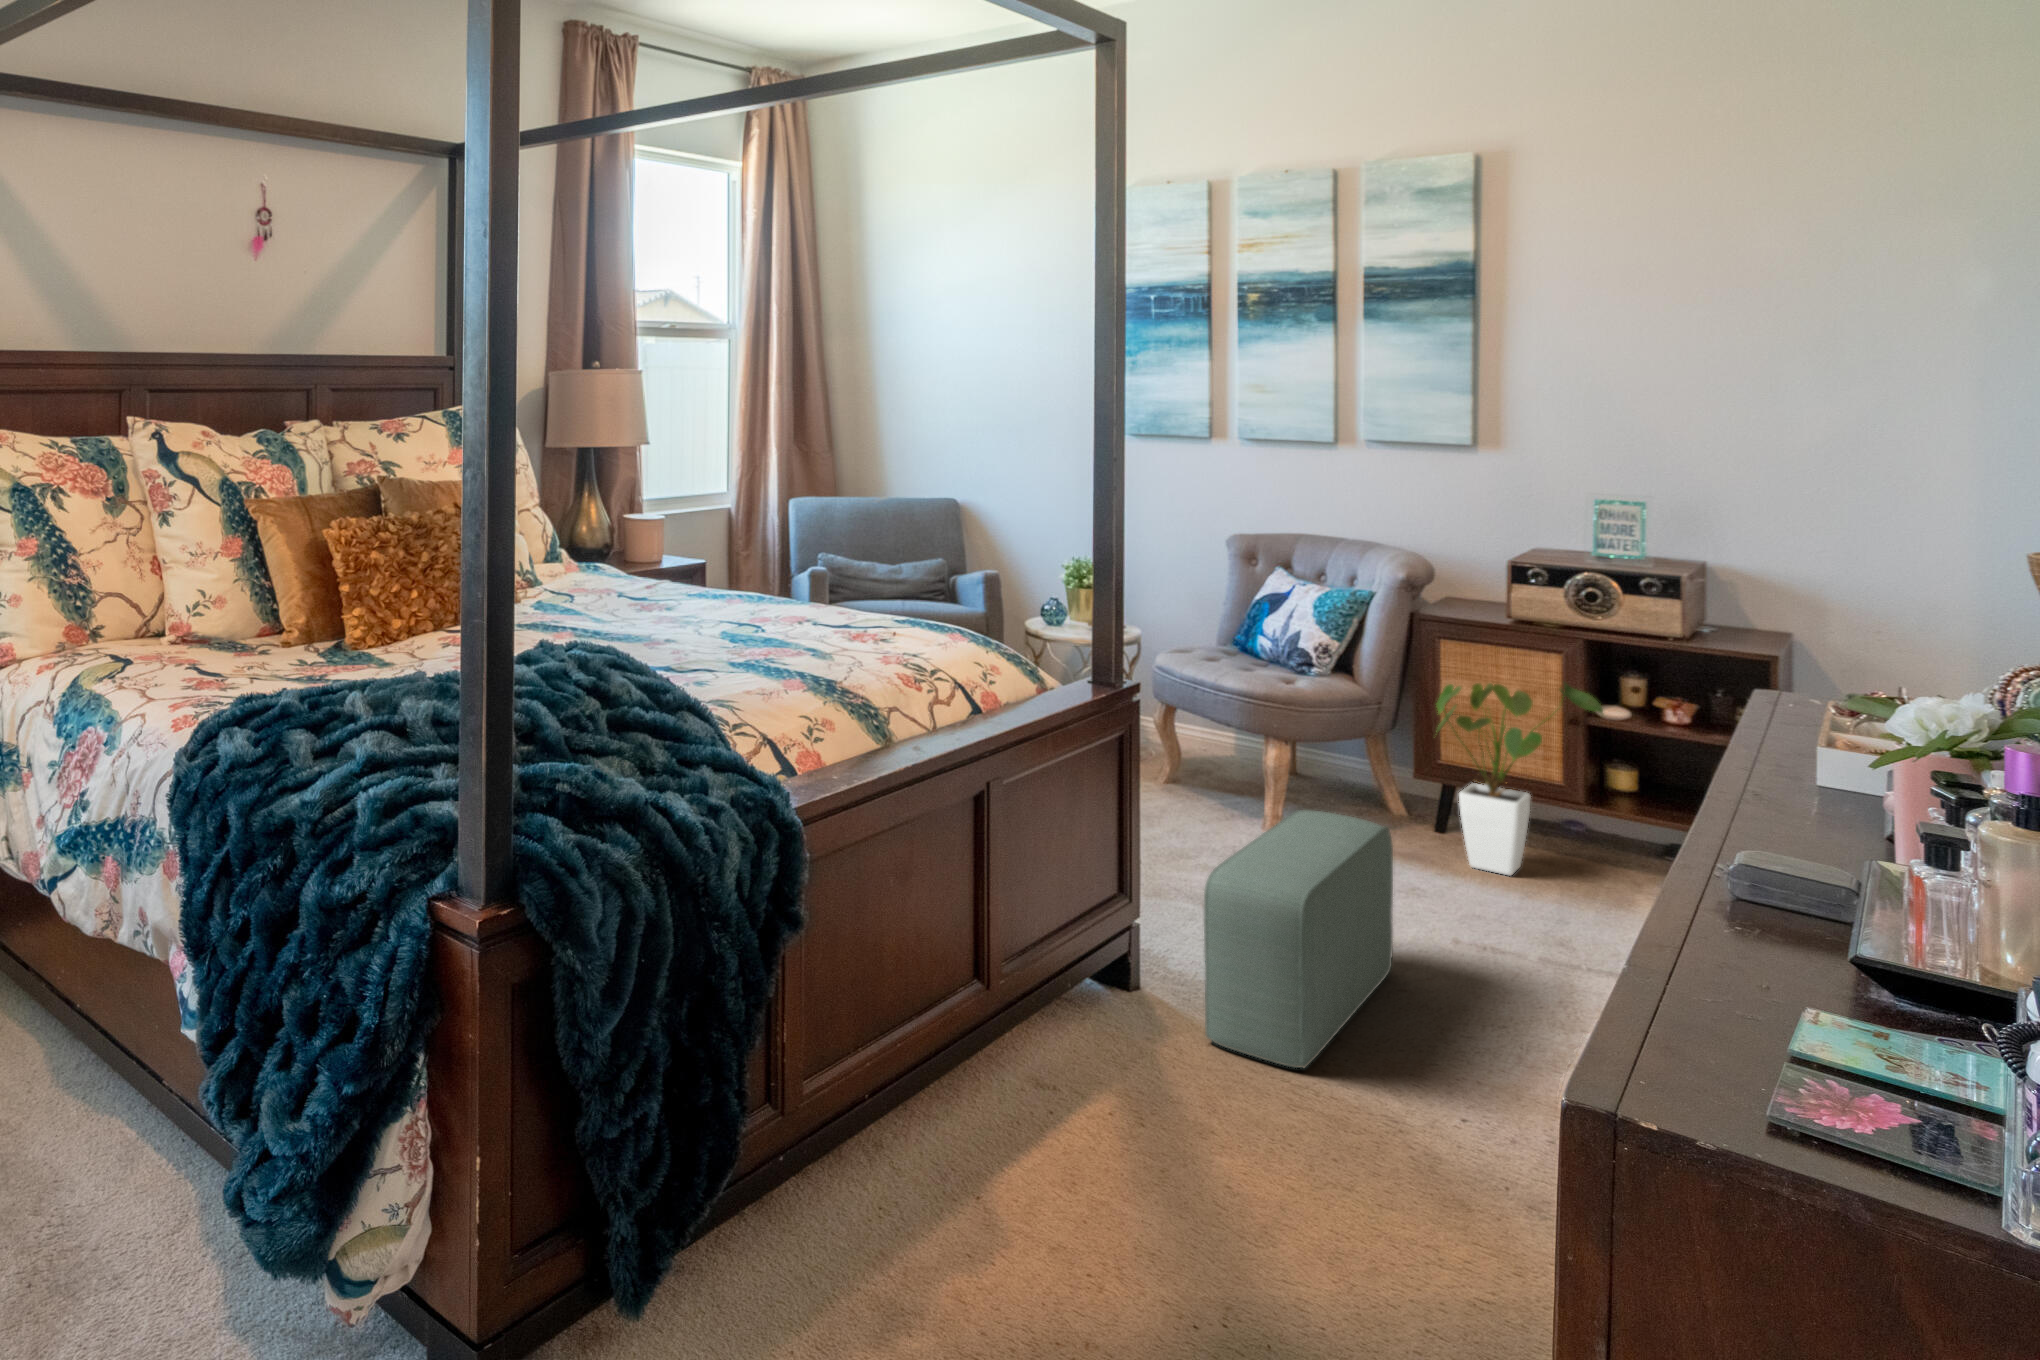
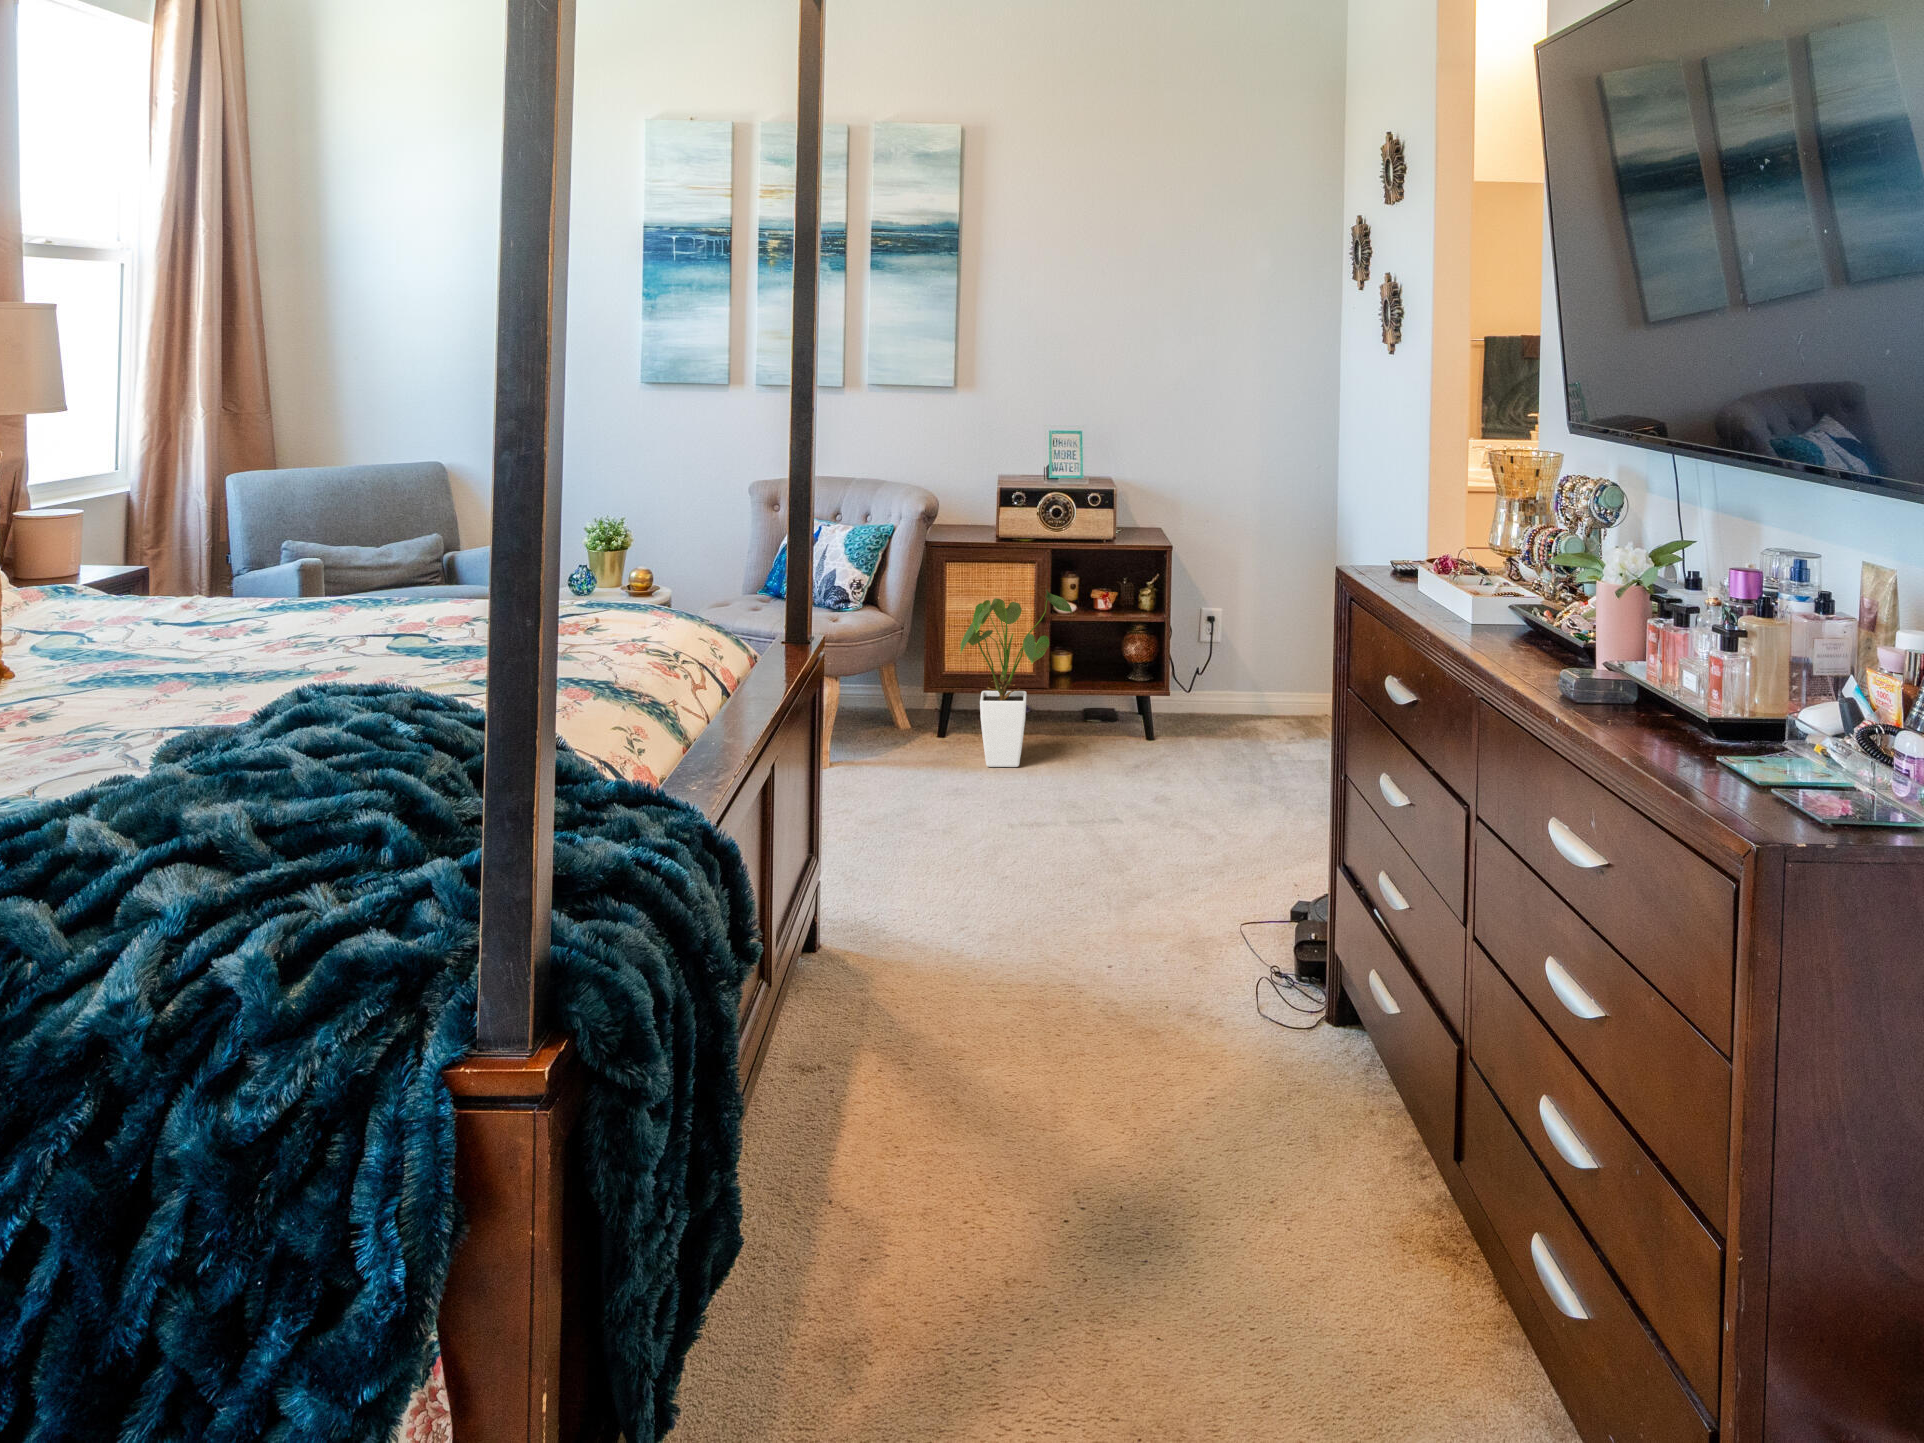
pouf: present [1204,810,1393,1068] -> none [912,737,1014,984]

